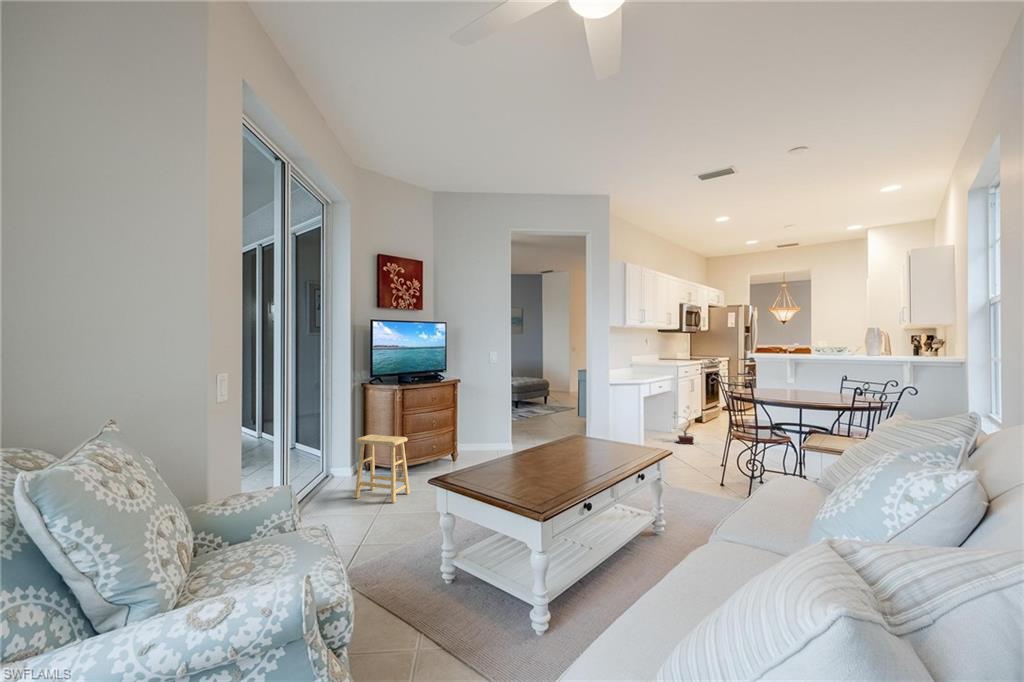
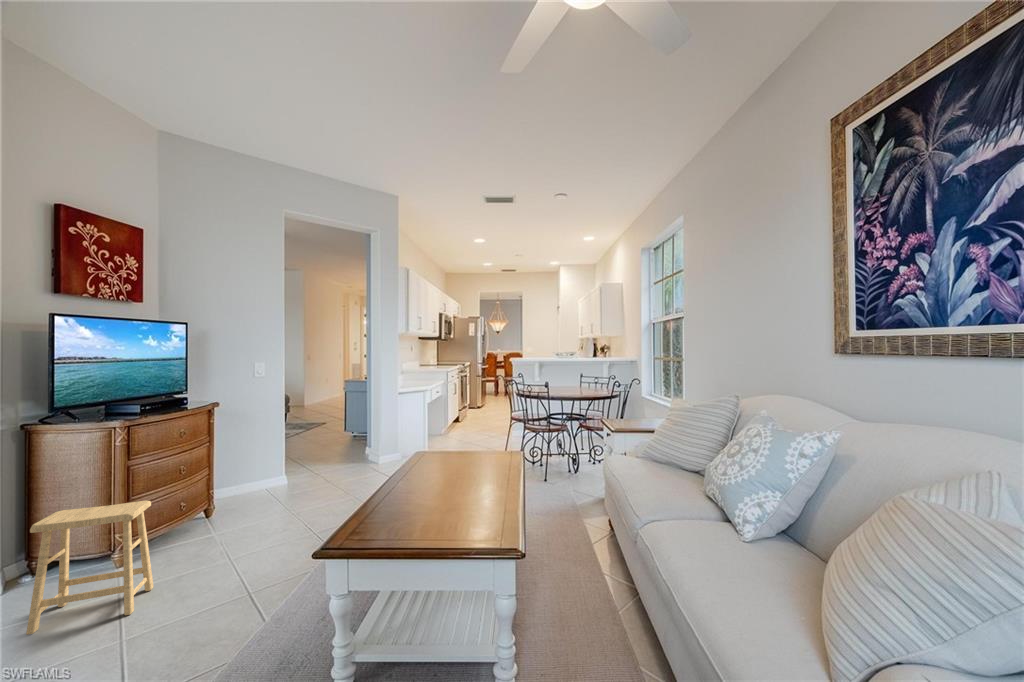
potted plant: present [674,406,702,444] -> none [449,406,481,443]

